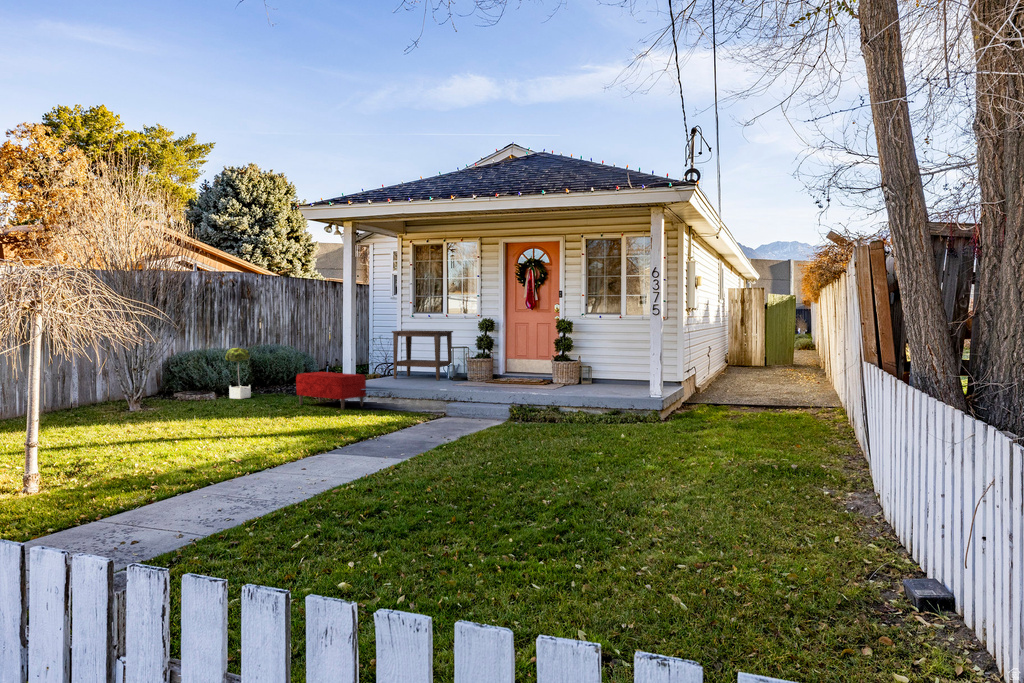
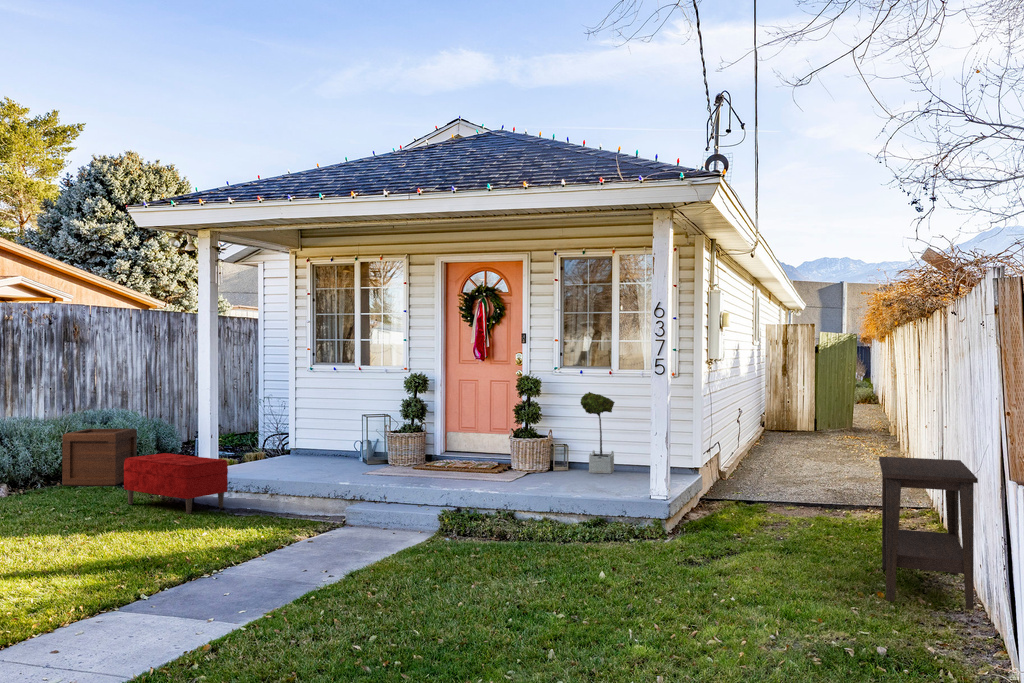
side table: present [392,330,453,380] -> present [879,456,978,610]
potted tree: present [225,347,251,399] -> present [580,392,615,474]
wooden crate: none [247,358,294,395] -> present [62,429,137,486]

